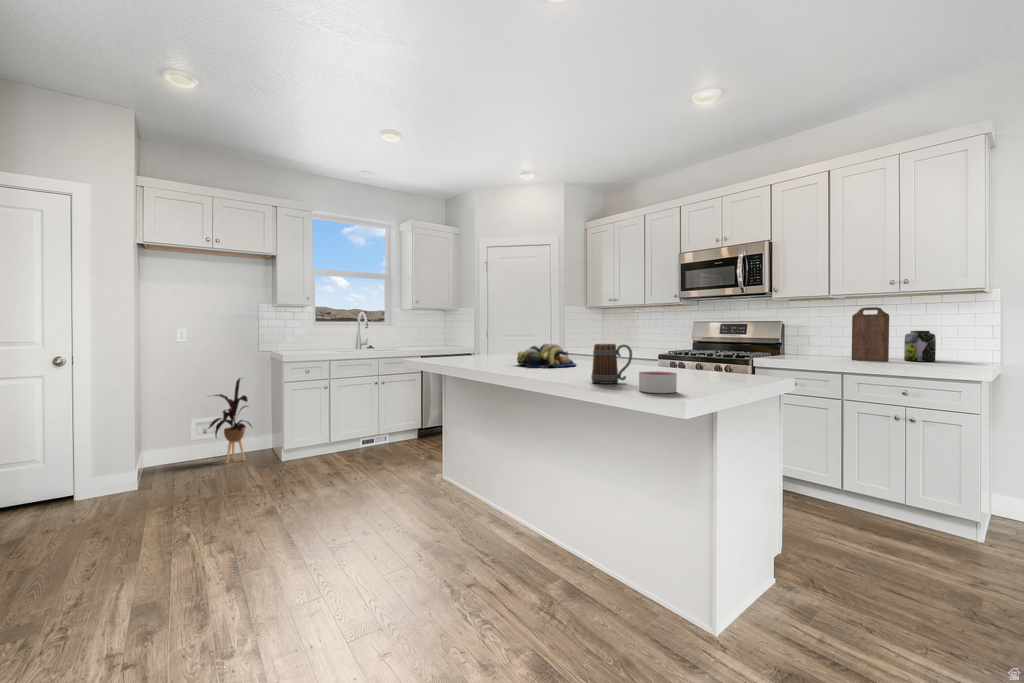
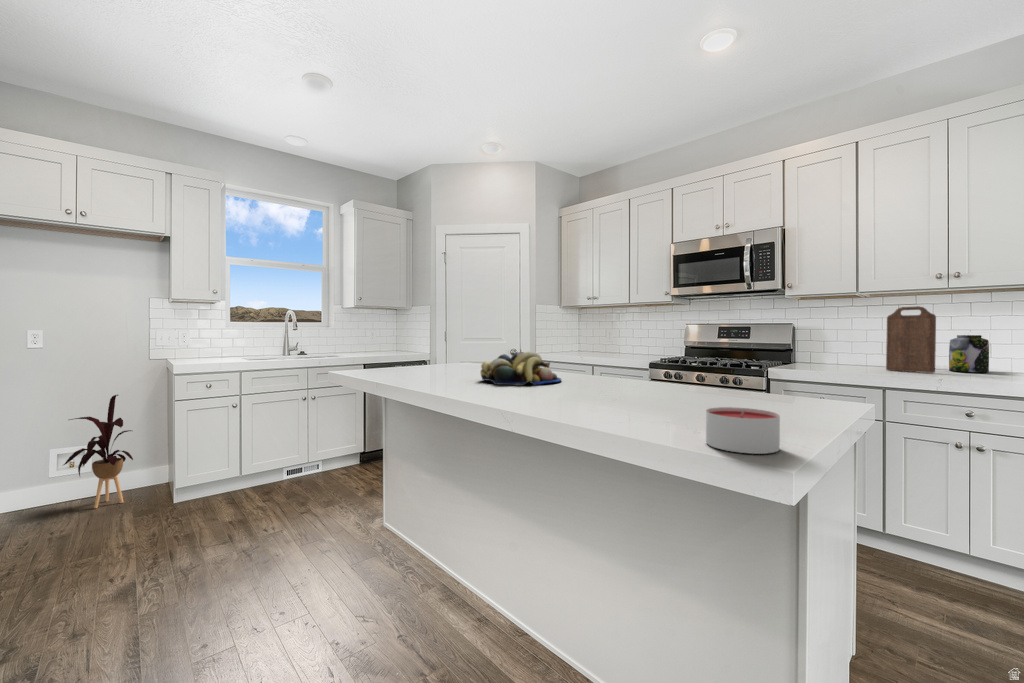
mug: present [591,344,632,384] -> none [605,356,673,423]

